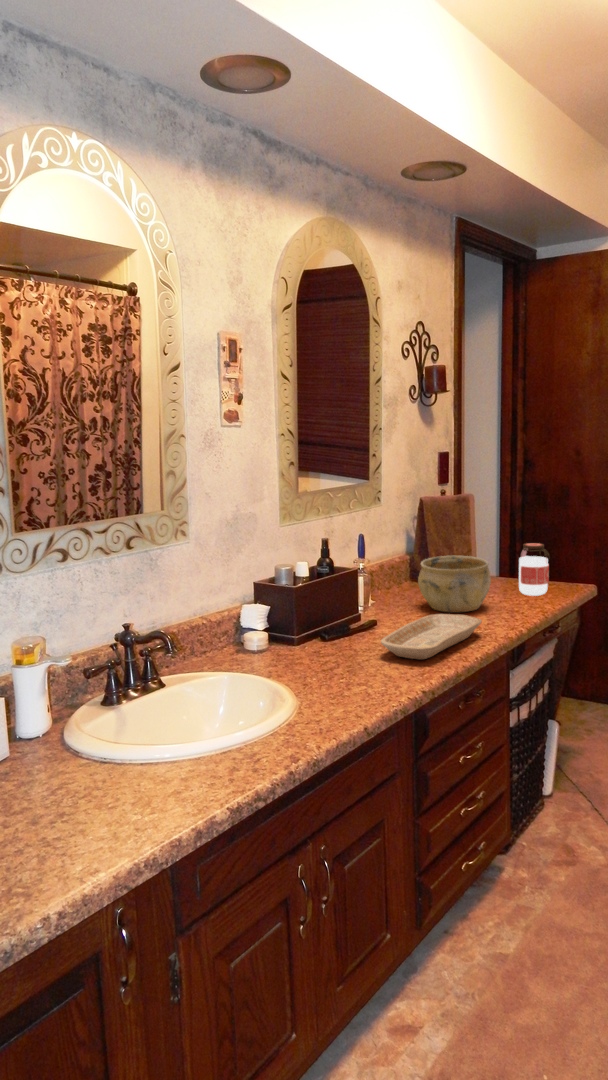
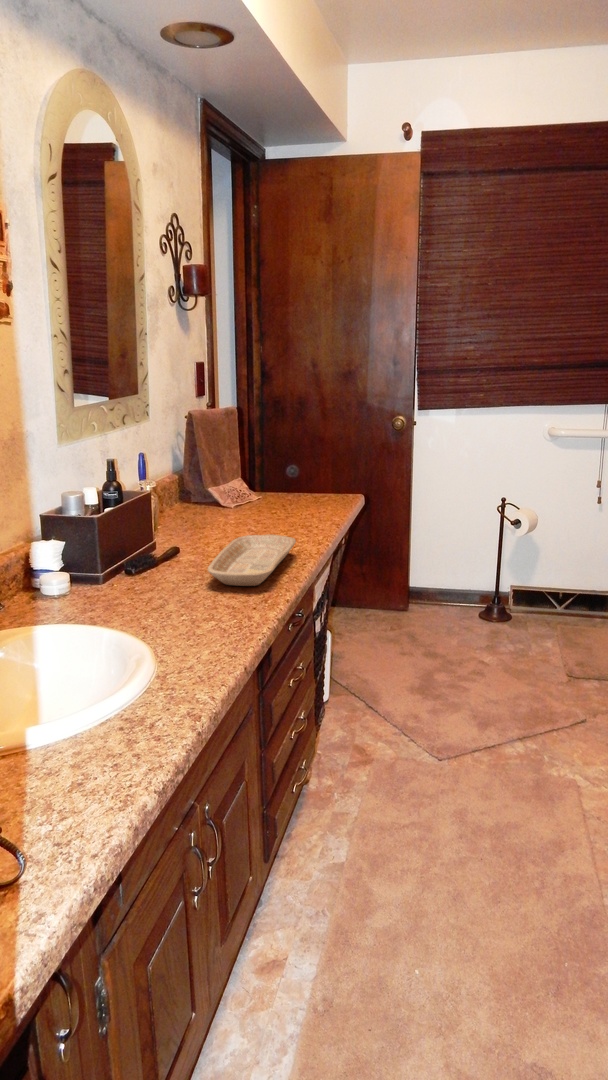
jar: present [519,543,549,596] -> none [299,456,330,511]
ceramic bowl: present [418,556,491,612] -> none [208,473,283,533]

